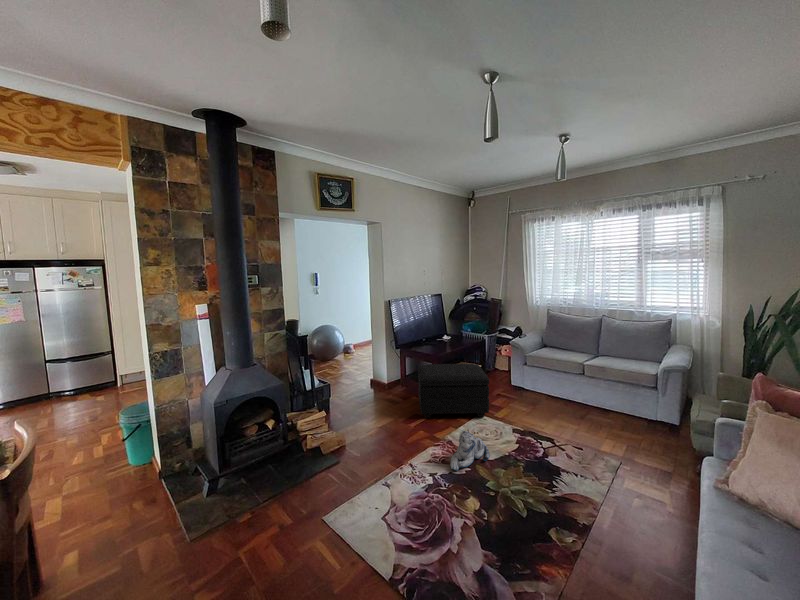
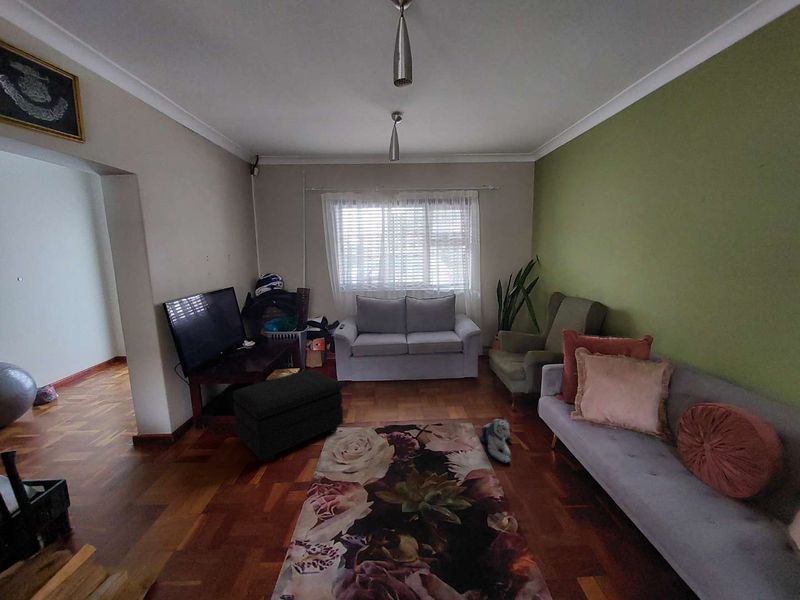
plush toy: present [450,431,490,471] -> present [481,419,512,463]

